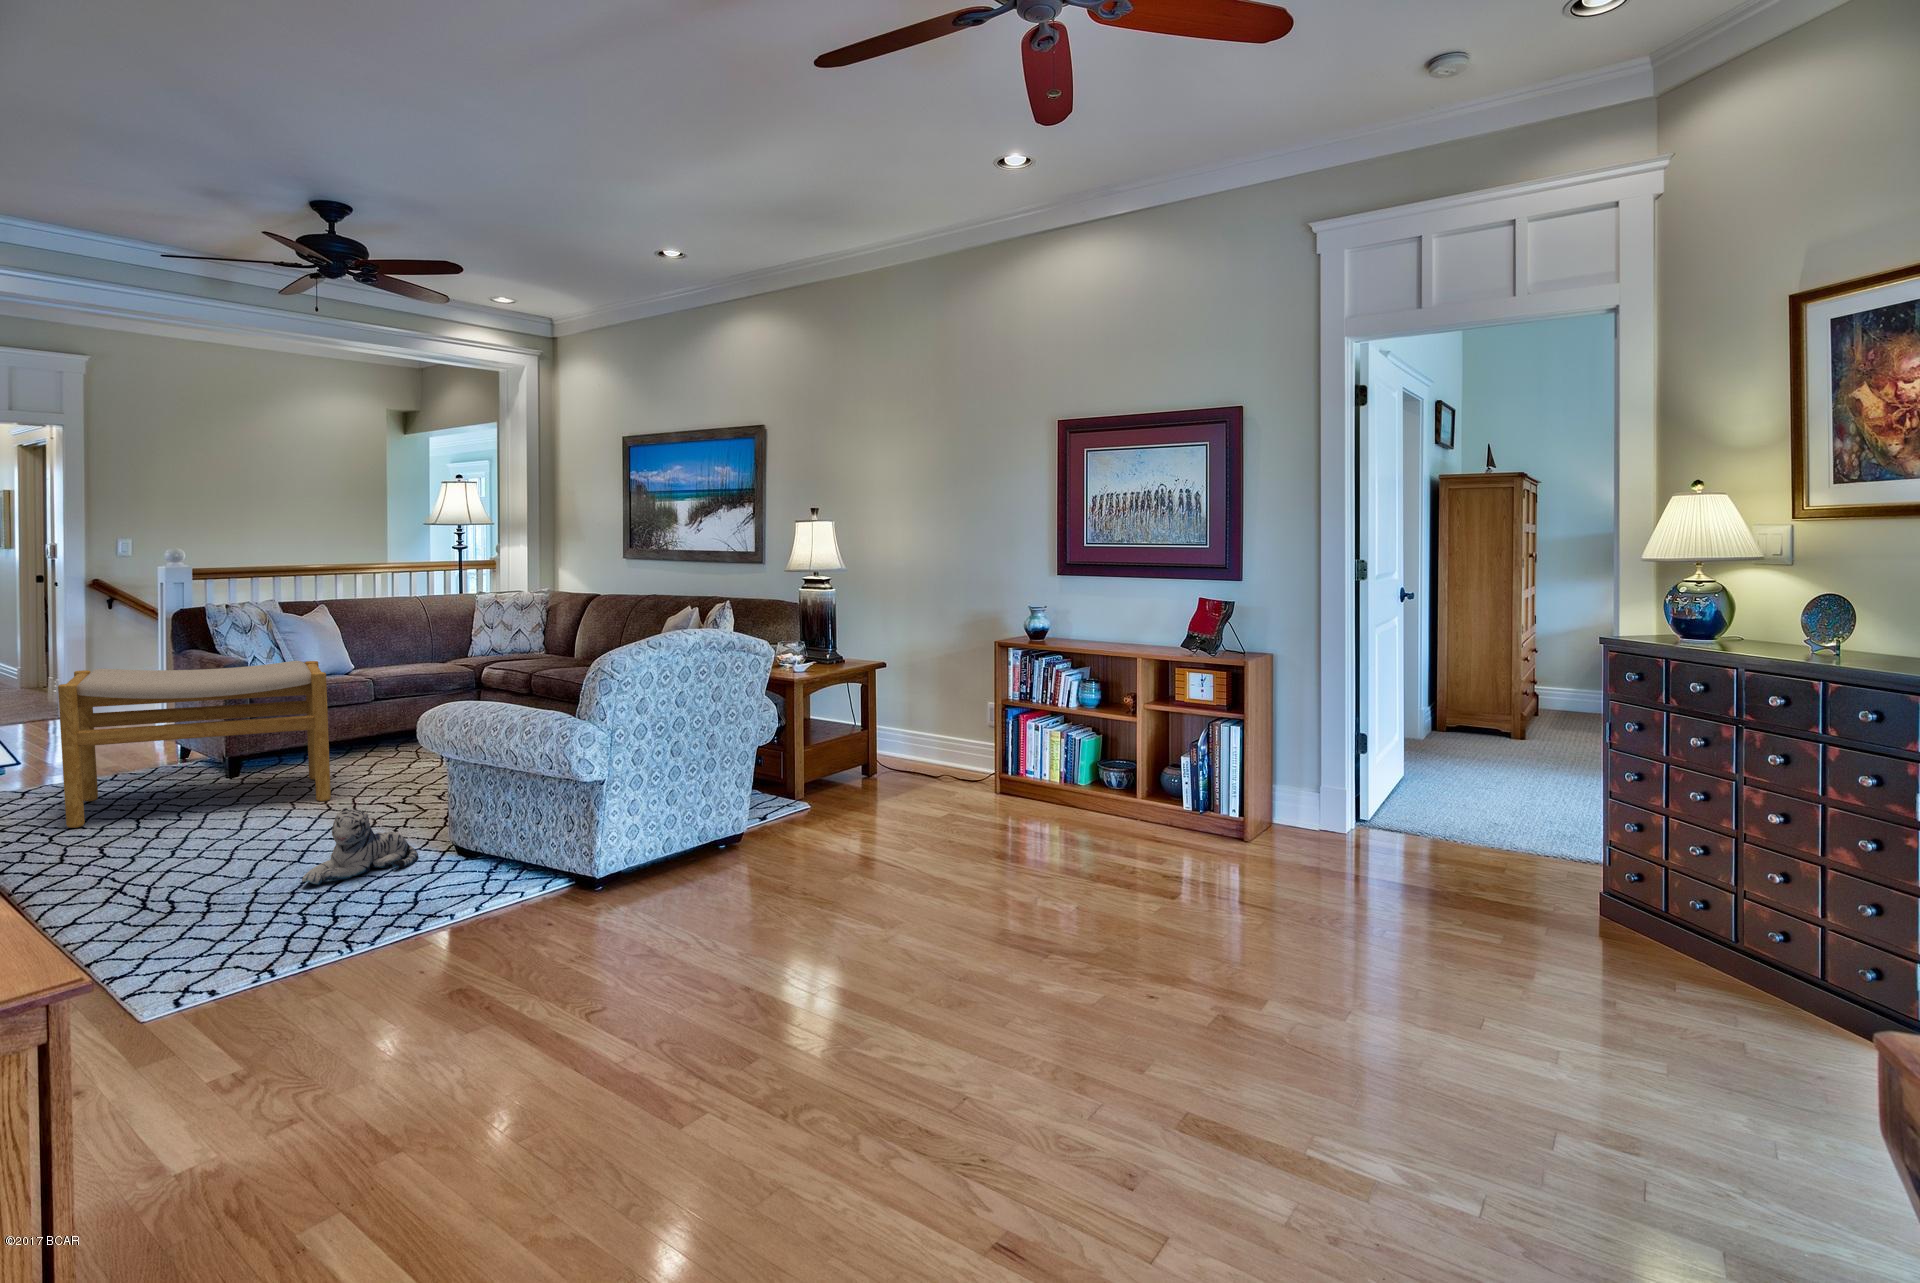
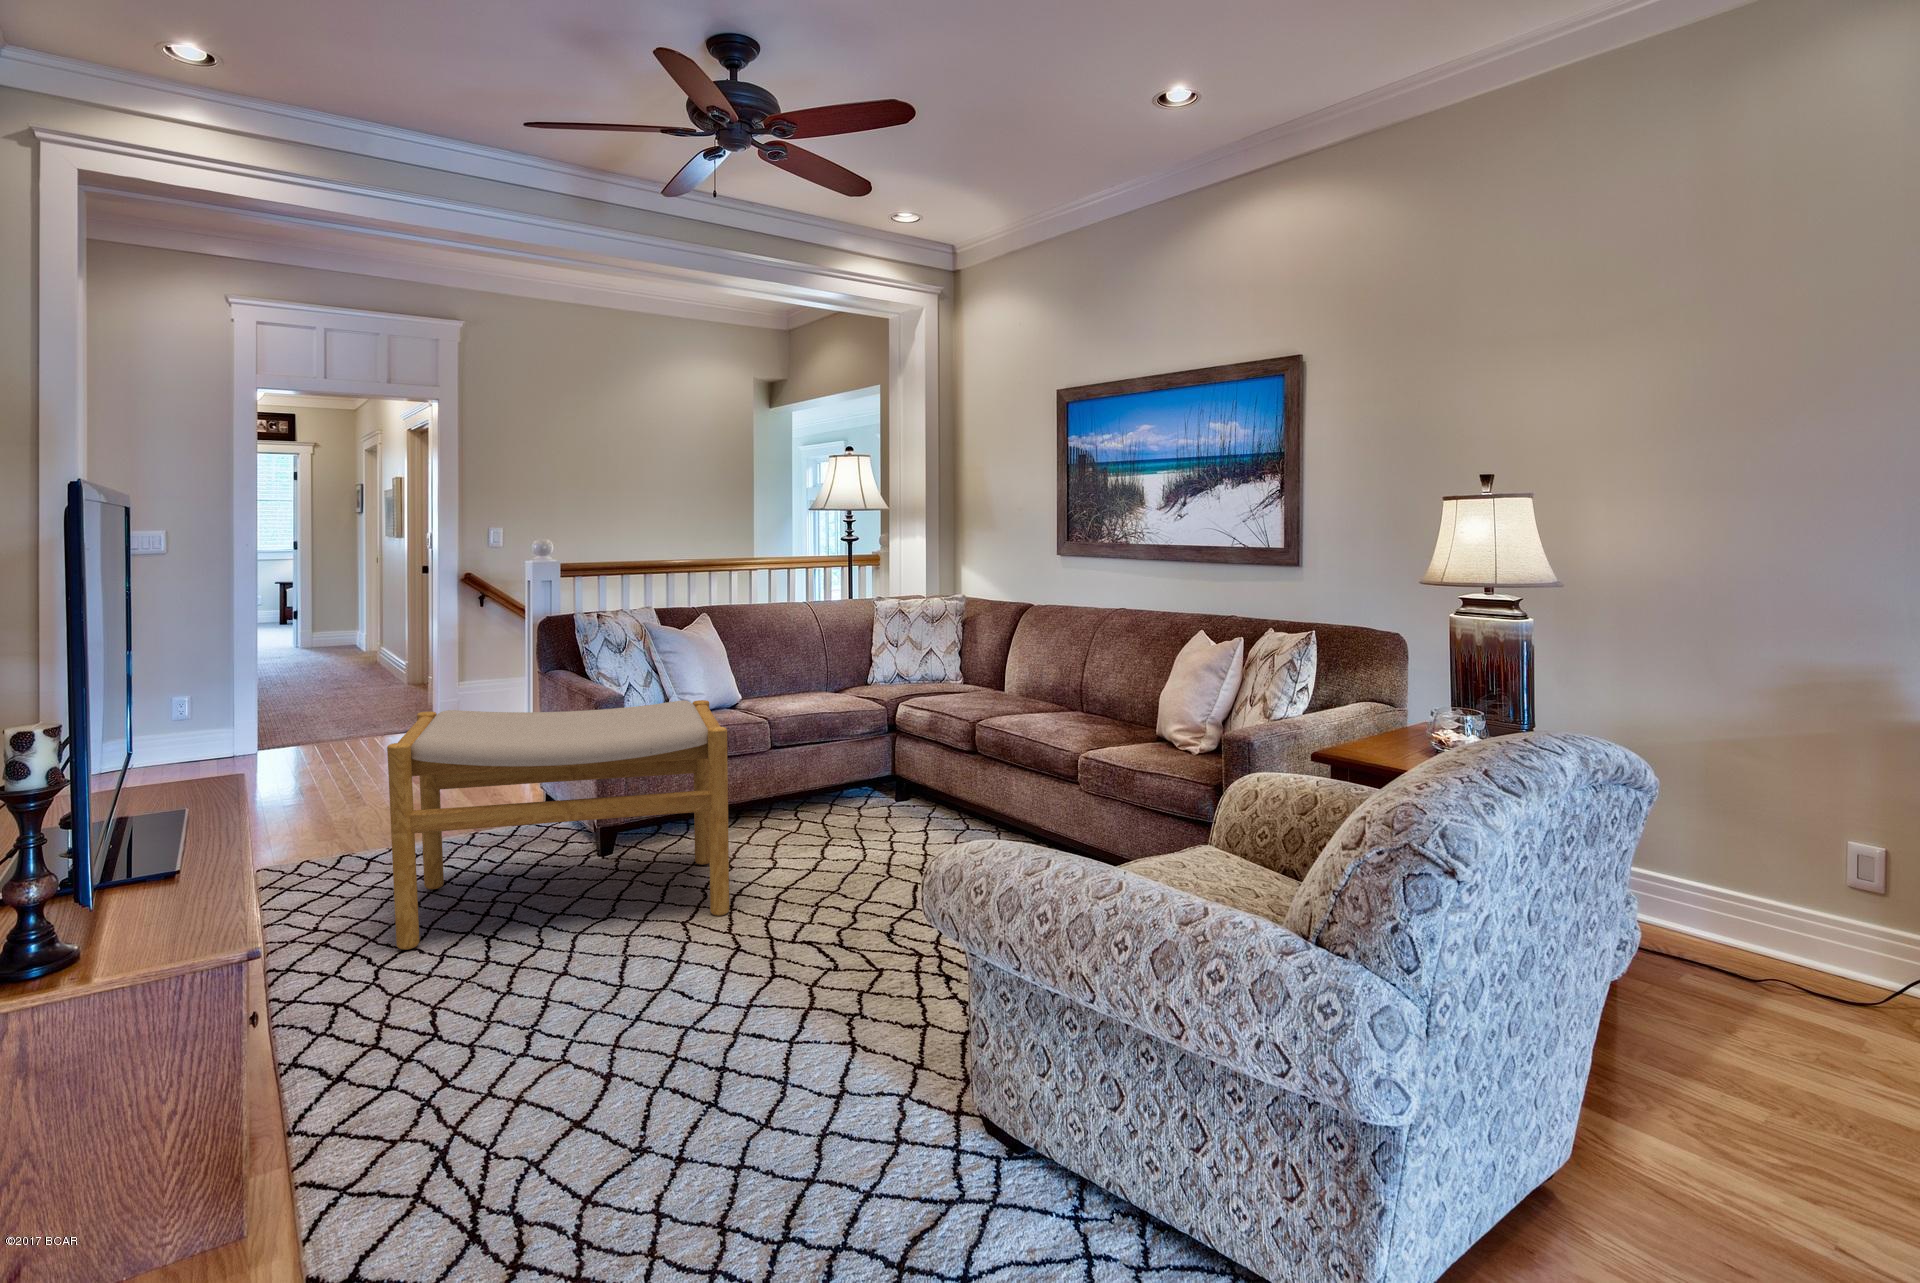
plush toy: present [302,808,418,885] -> none [724,1025,899,1184]

